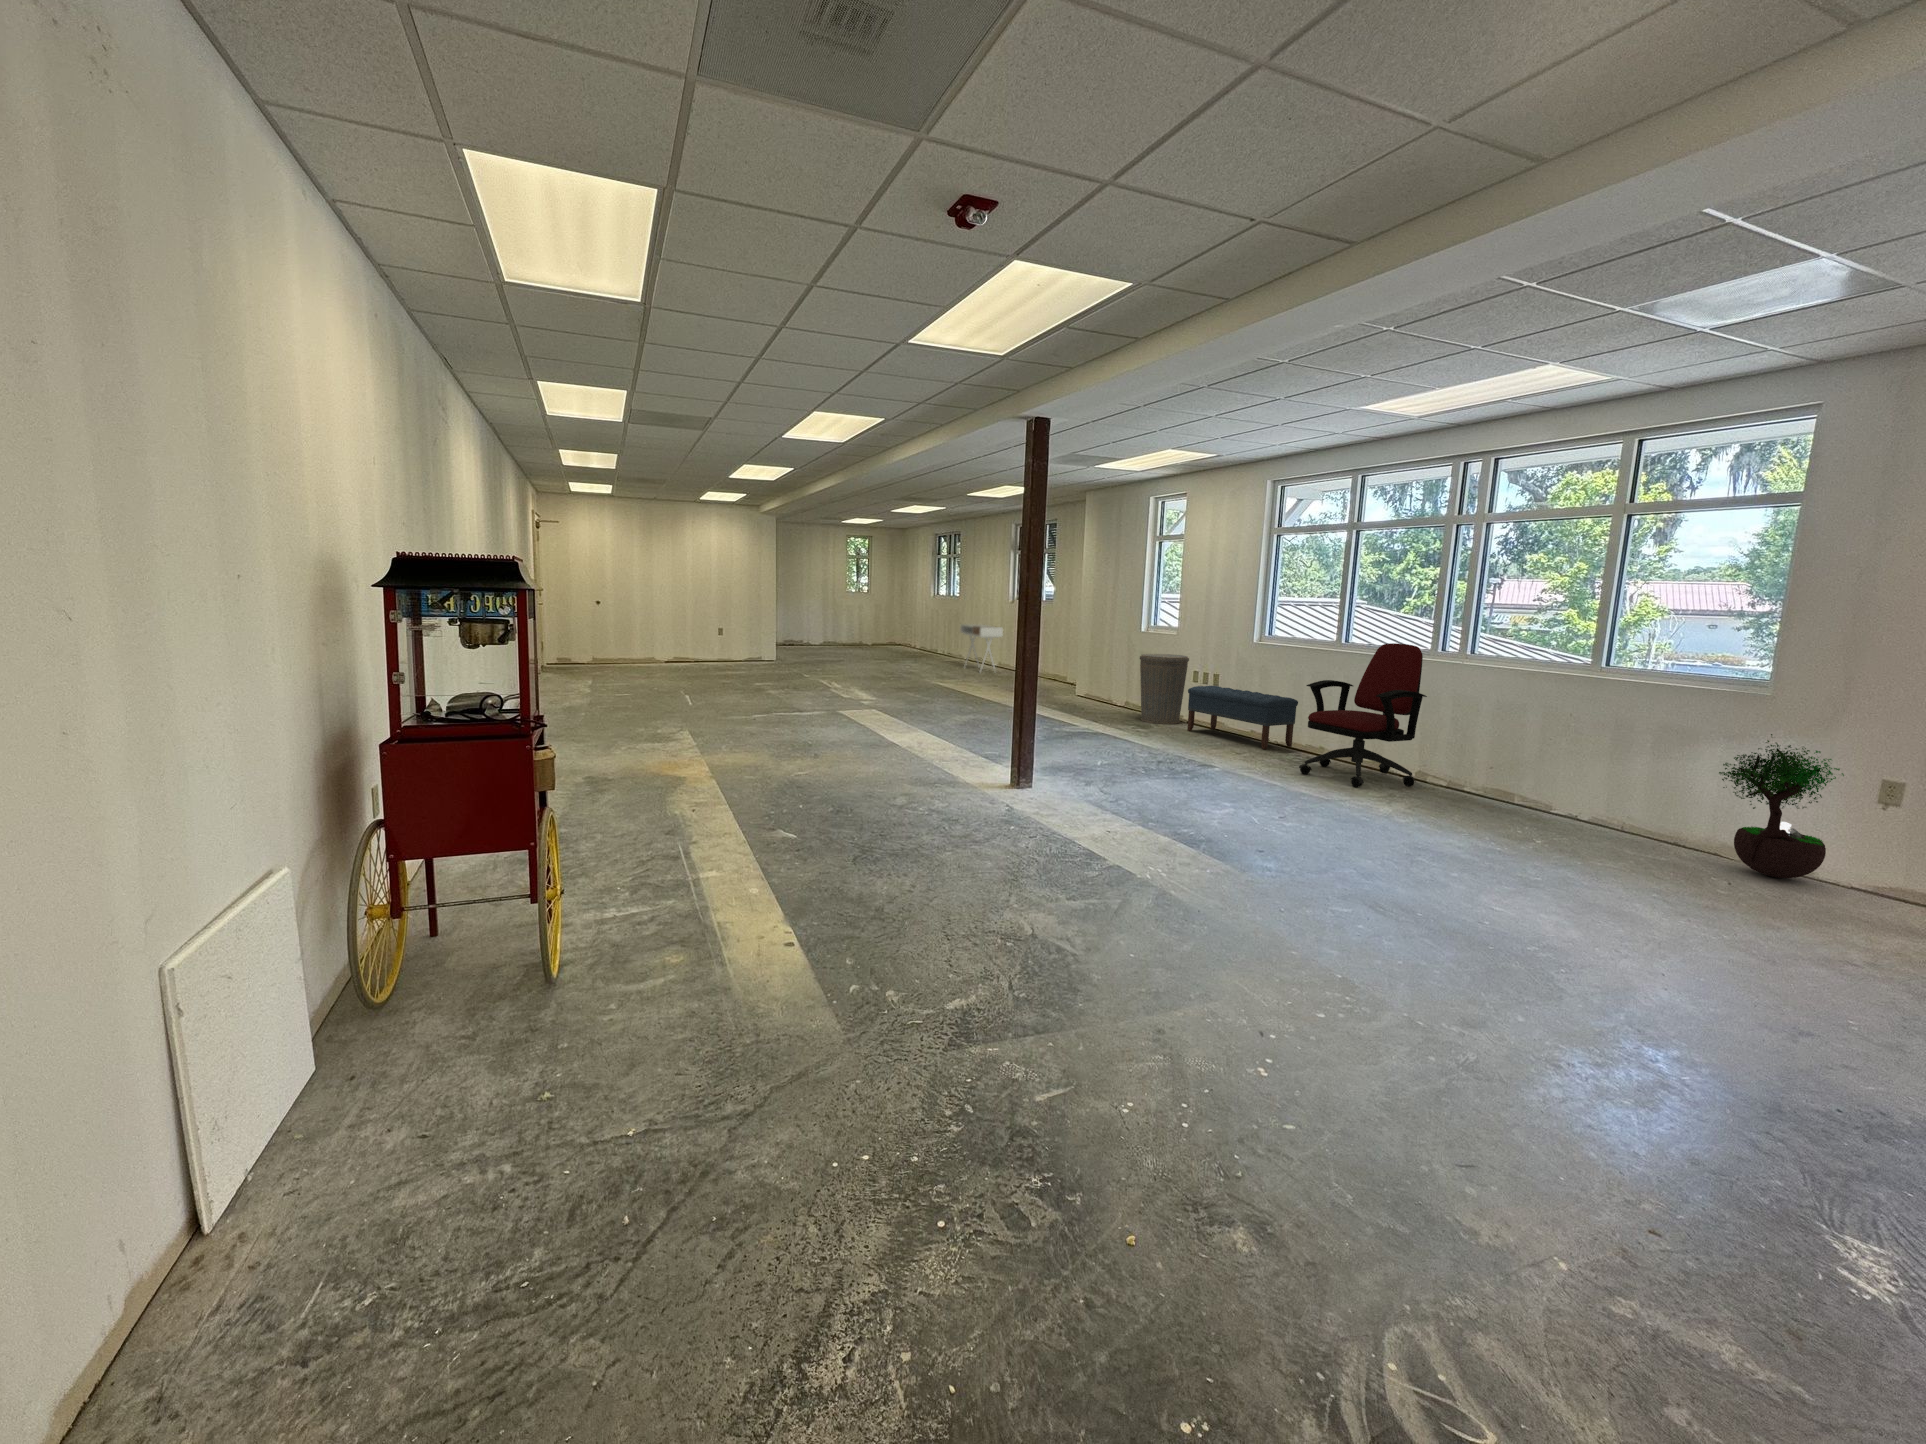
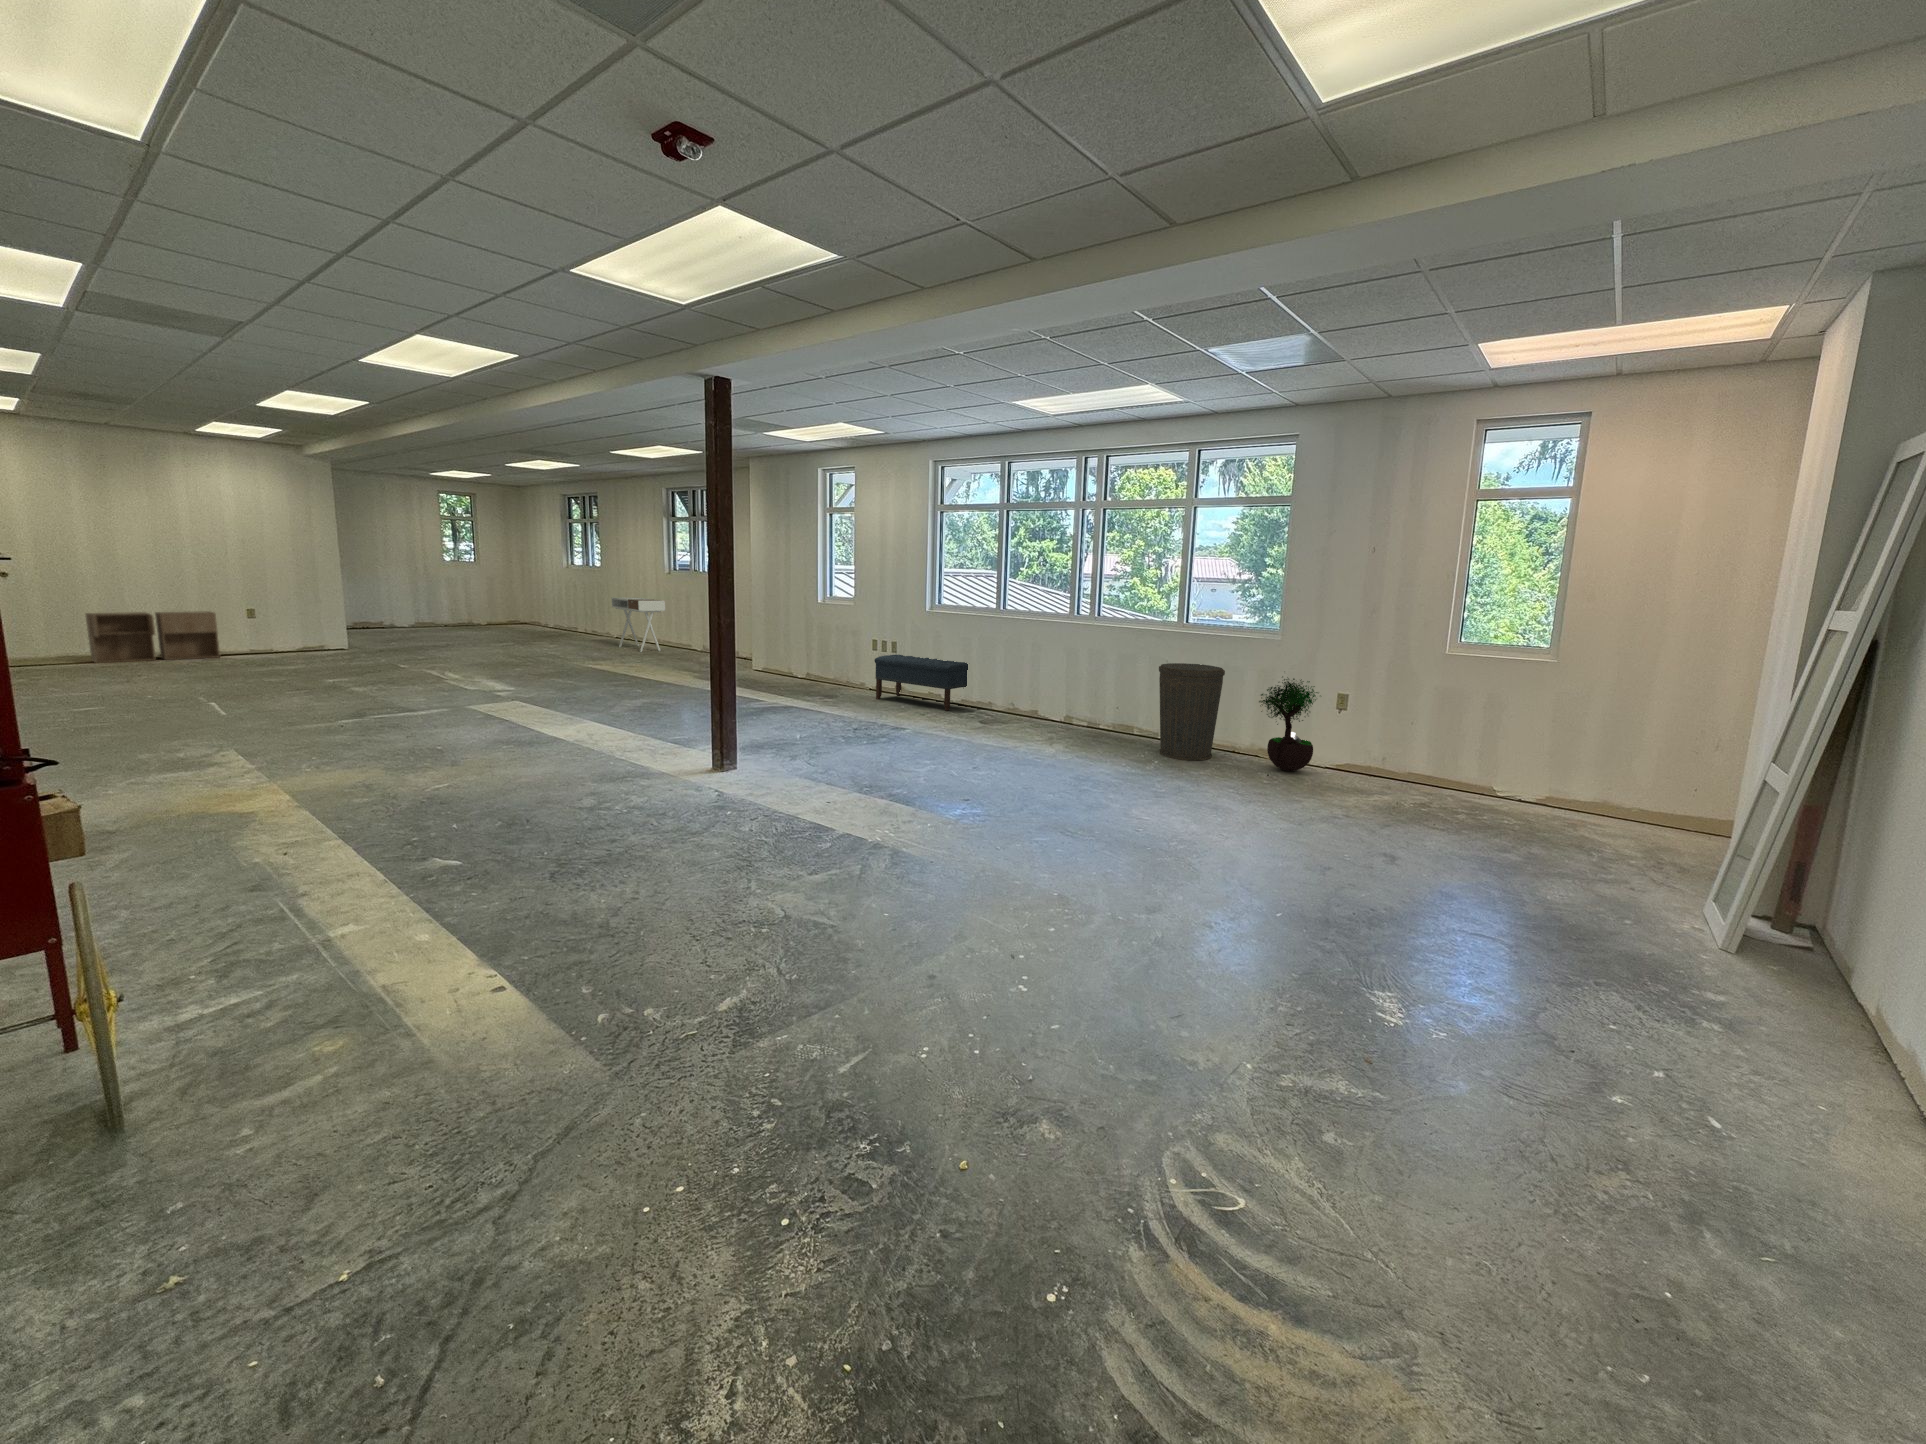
storage cabinet: none [637,632,703,666] -> present [85,612,220,663]
office chair: present [1299,643,1427,787] -> none [980,612,1073,737]
trash can: present [1140,654,1189,724] -> present [1159,663,1225,761]

